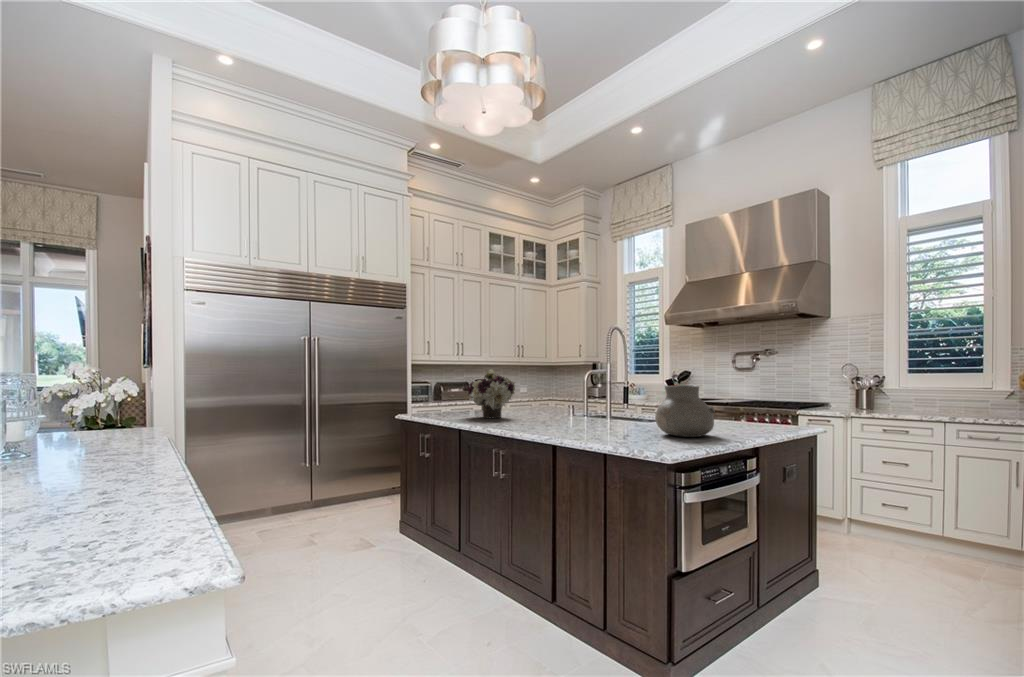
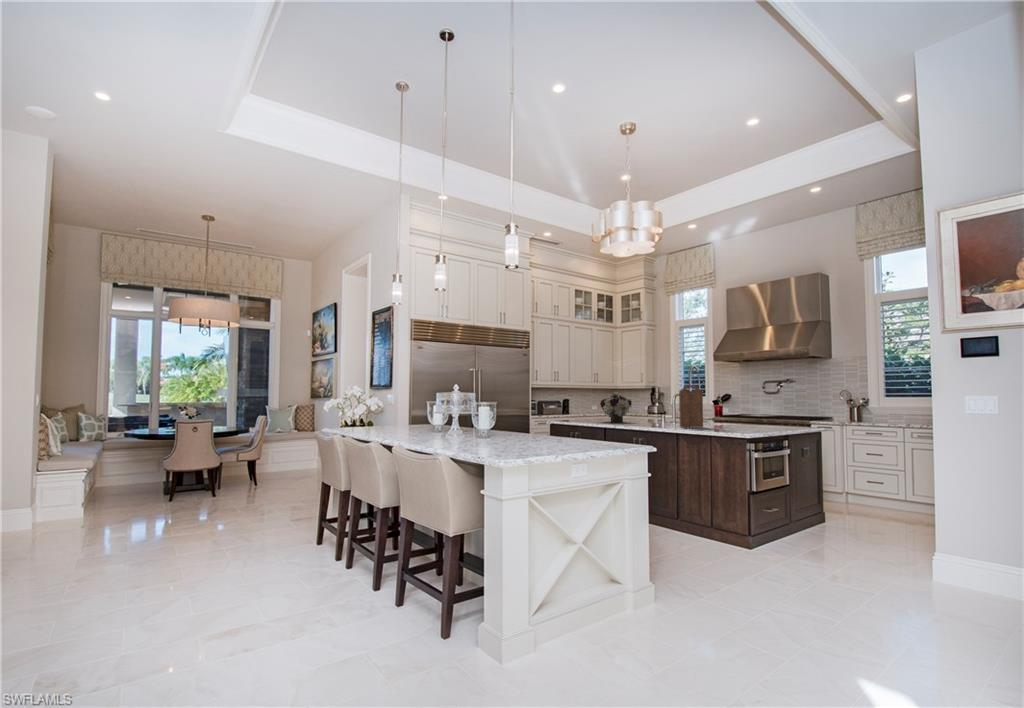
cutting board: none [561,358,605,434] -> present [679,385,703,427]
vase: present [655,385,715,437] -> none [732,401,766,428]

